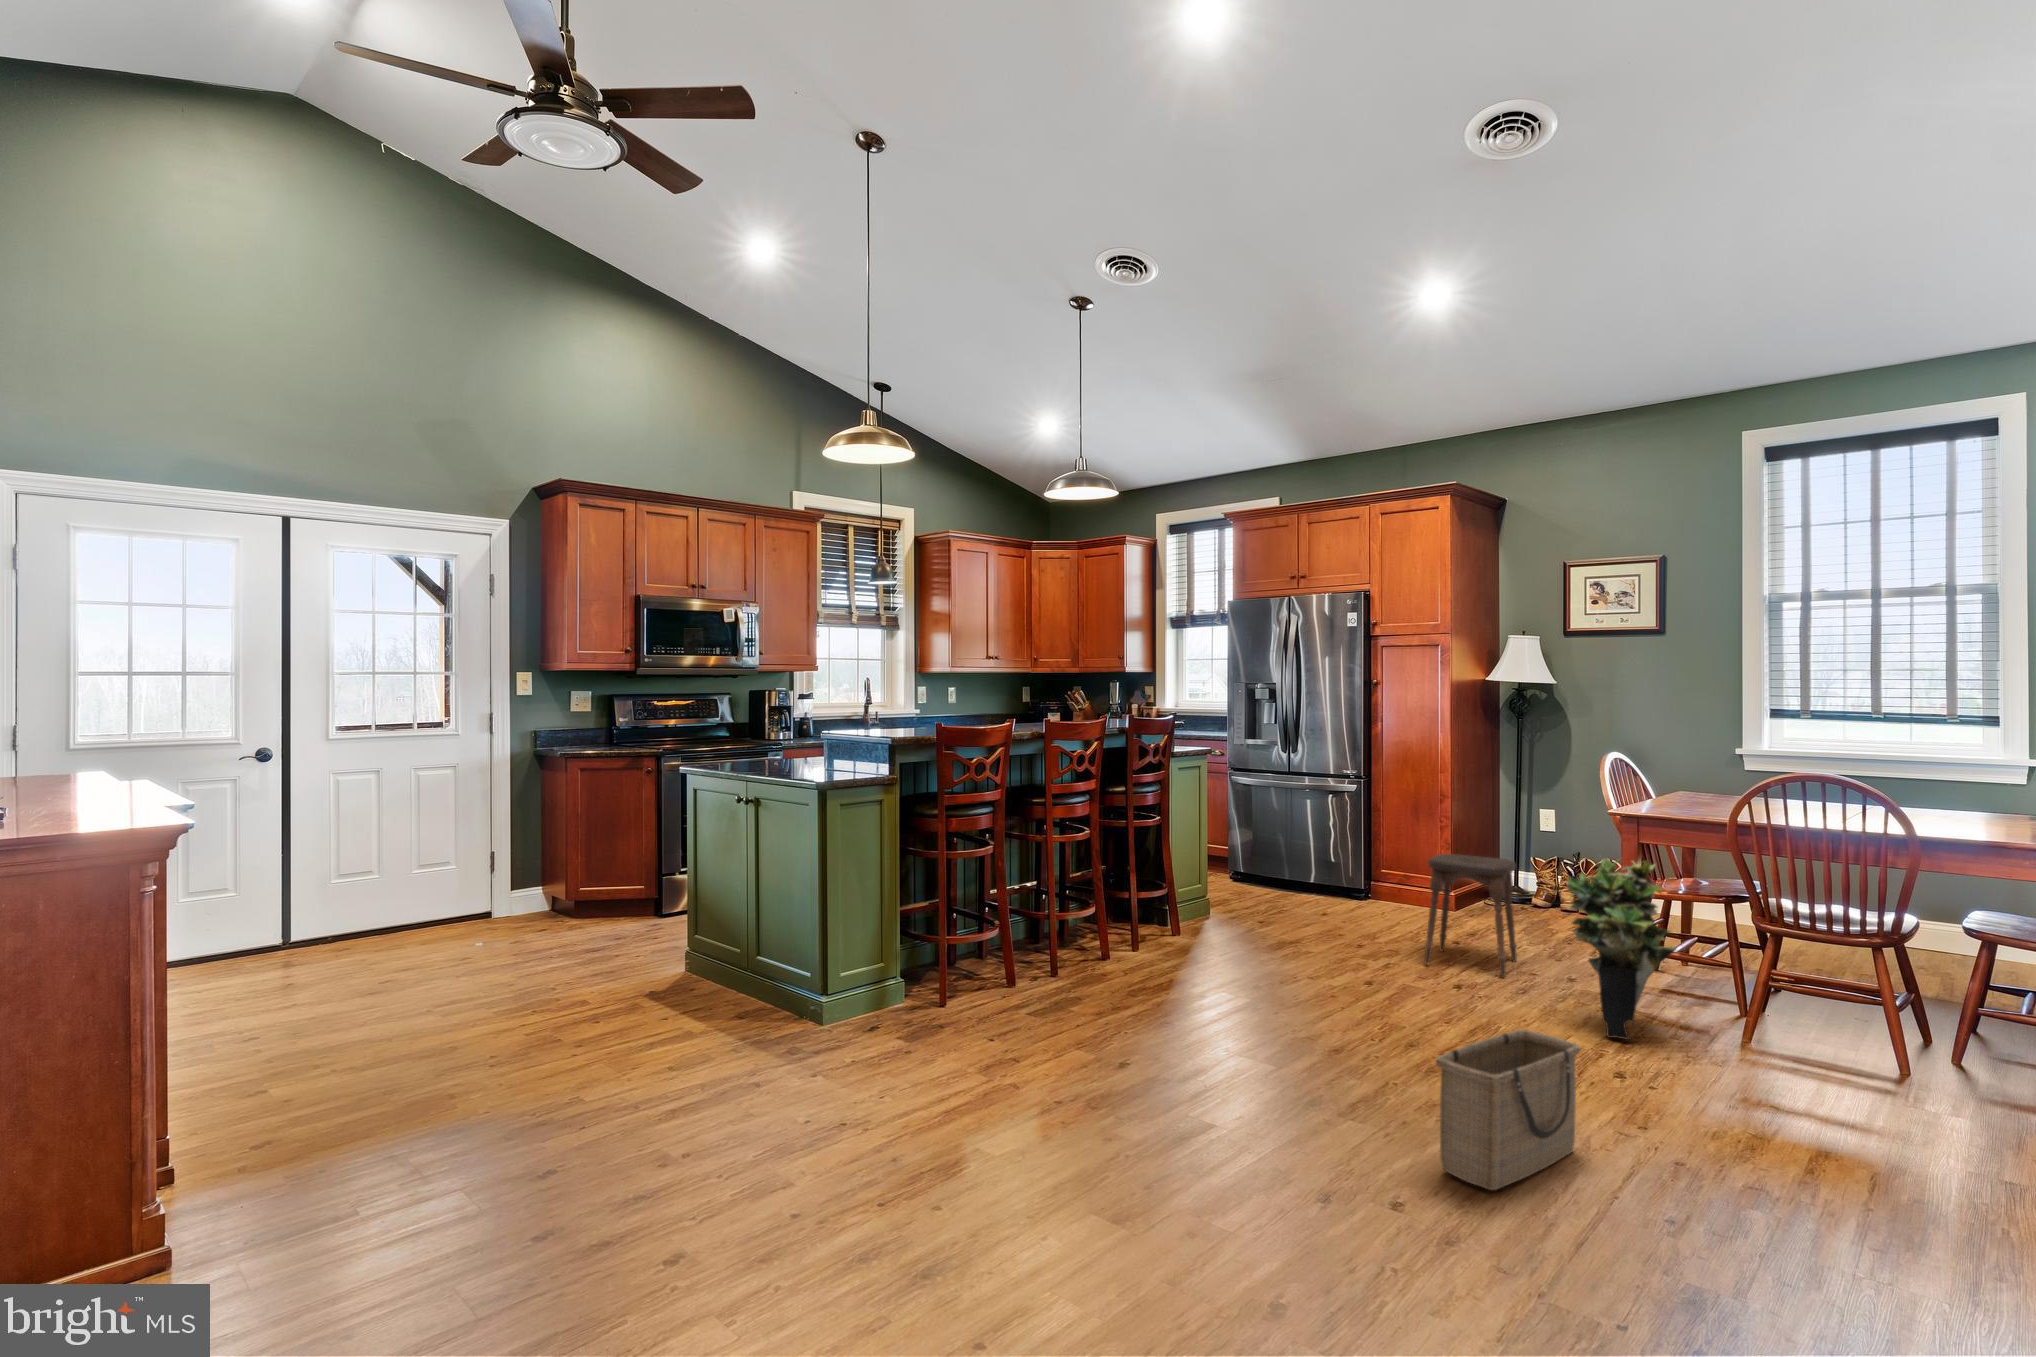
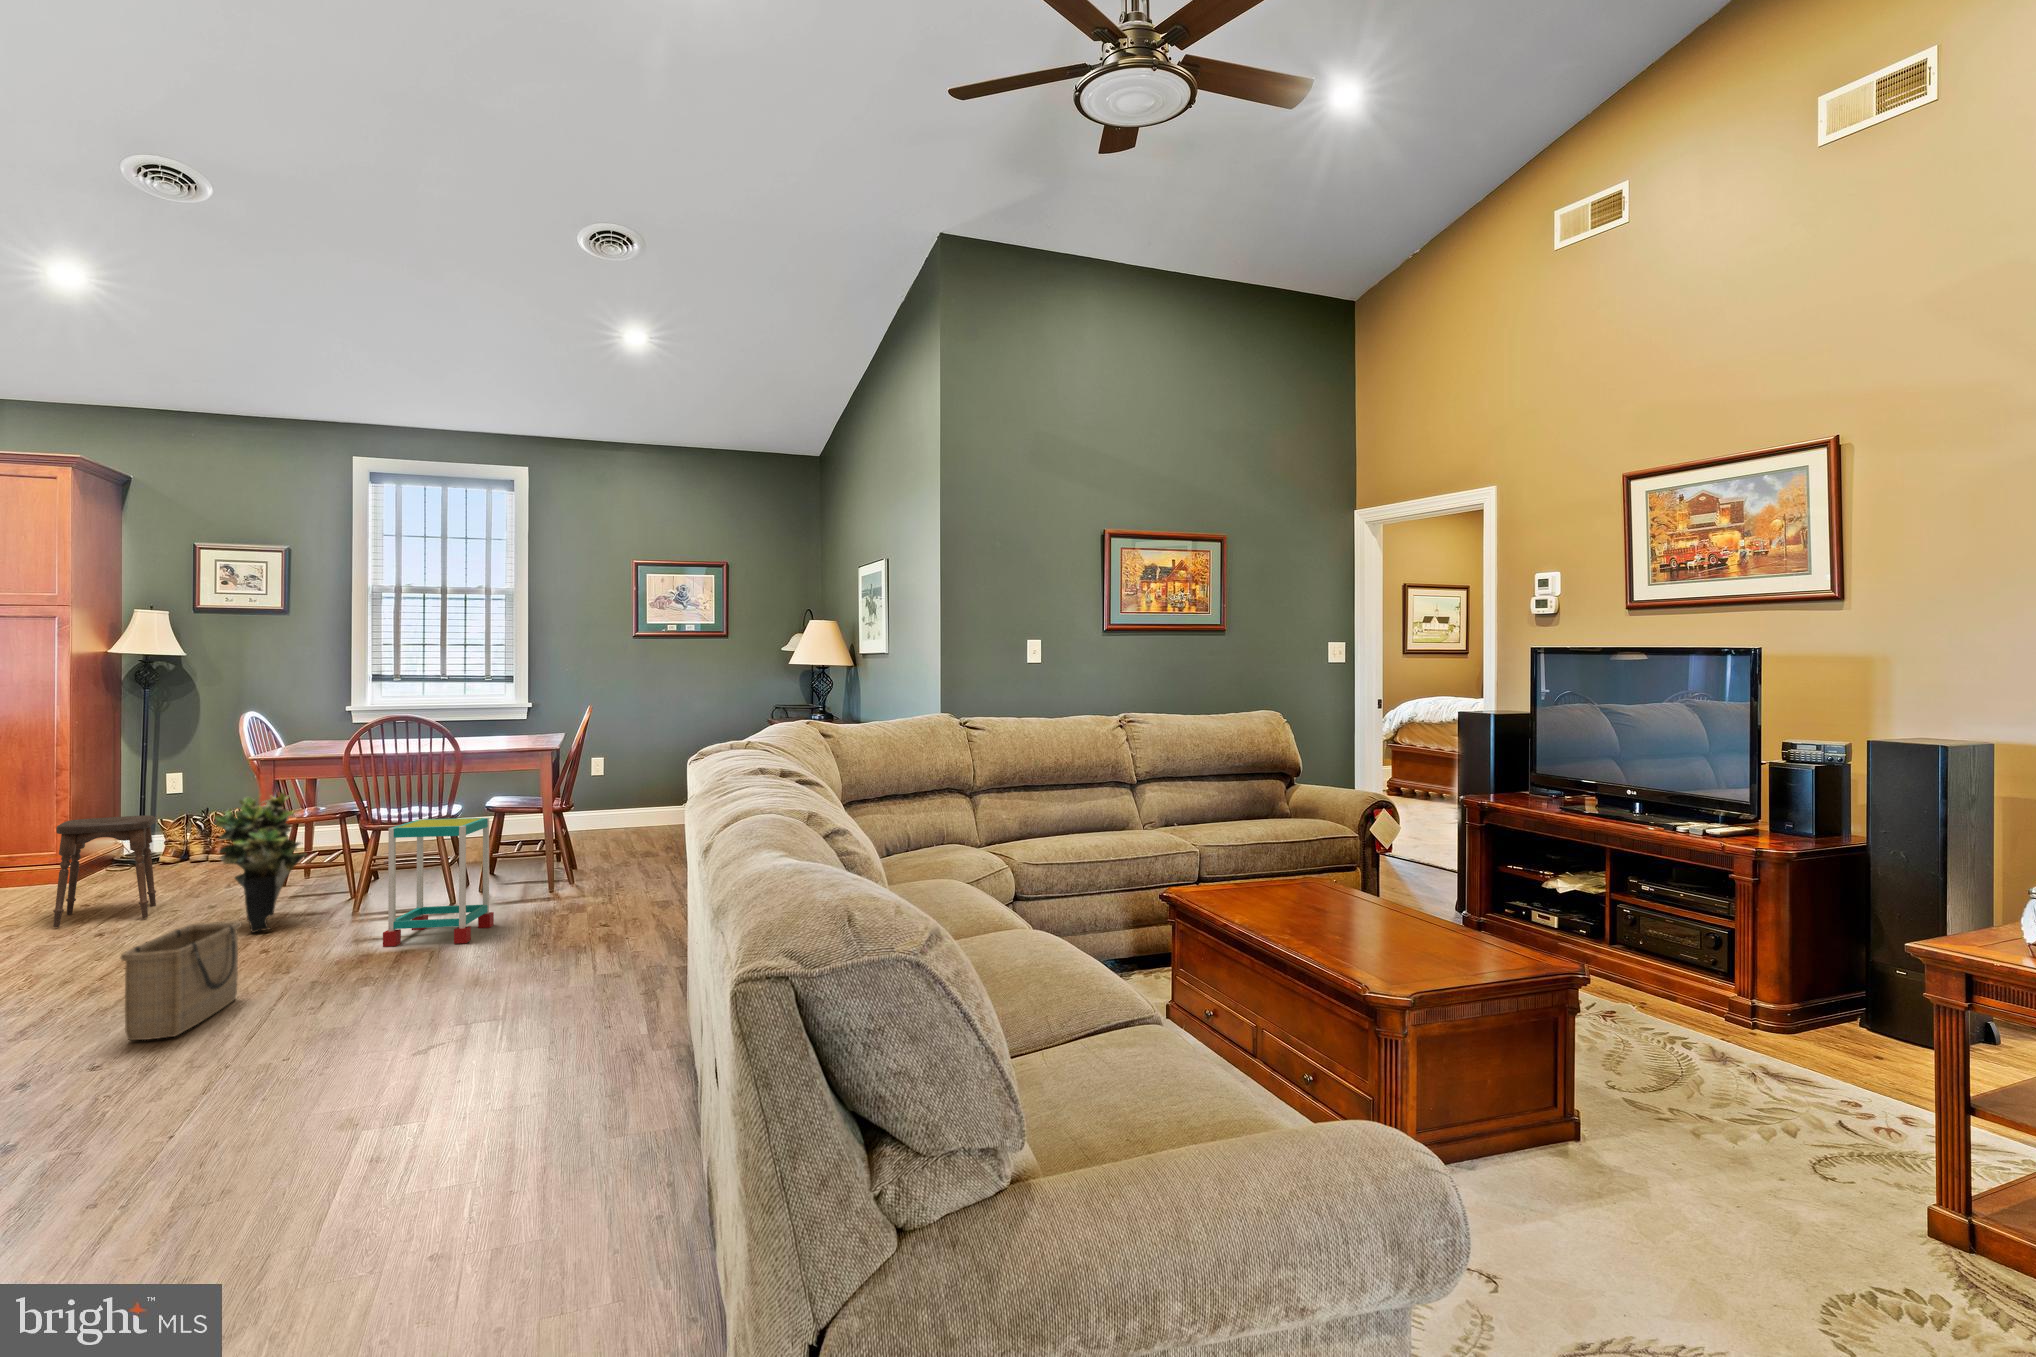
side table: none [1787,938,1996,1182] -> present [383,818,494,947]

